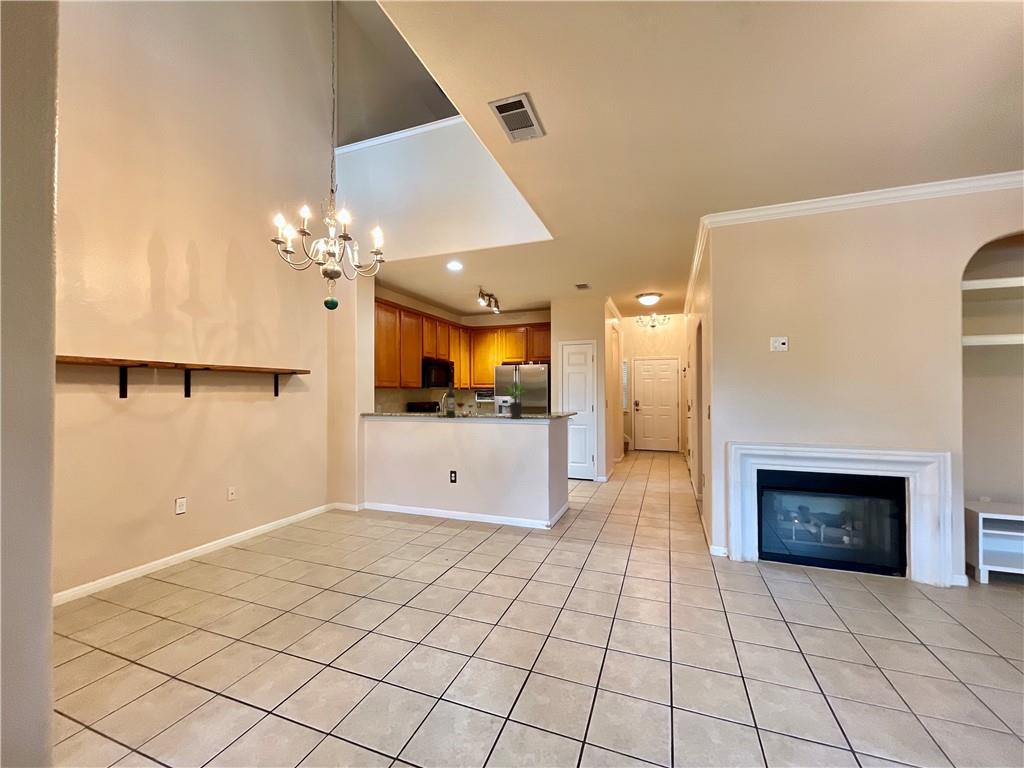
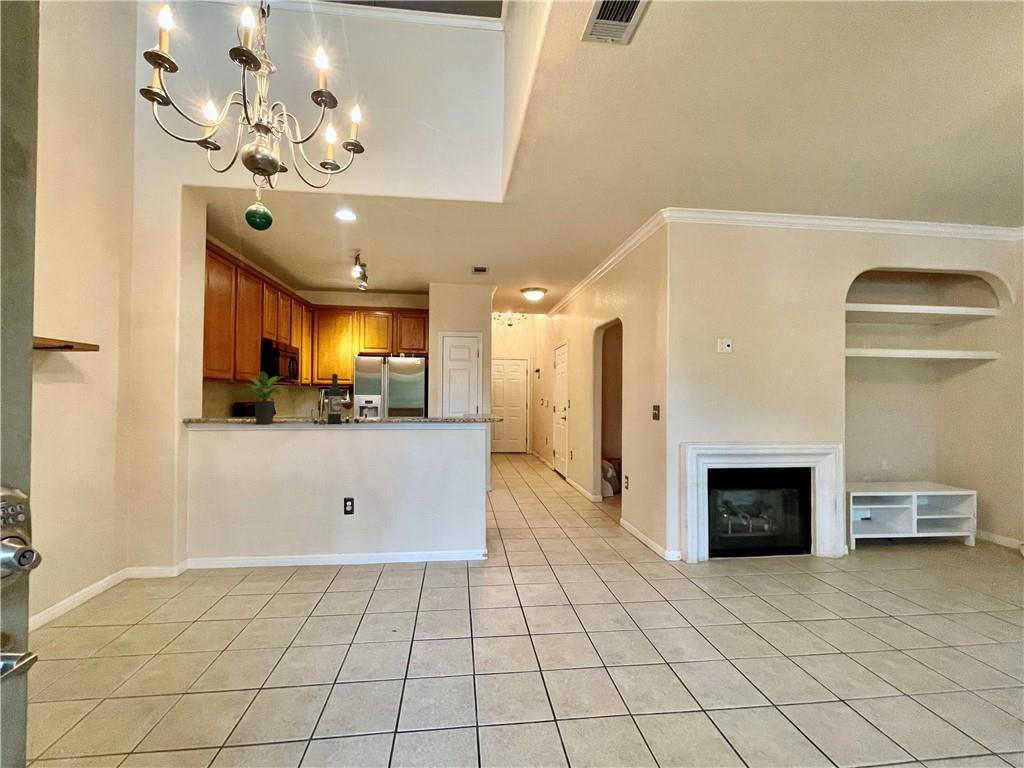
potted plant: present [508,381,525,419] -> present [243,371,287,424]

